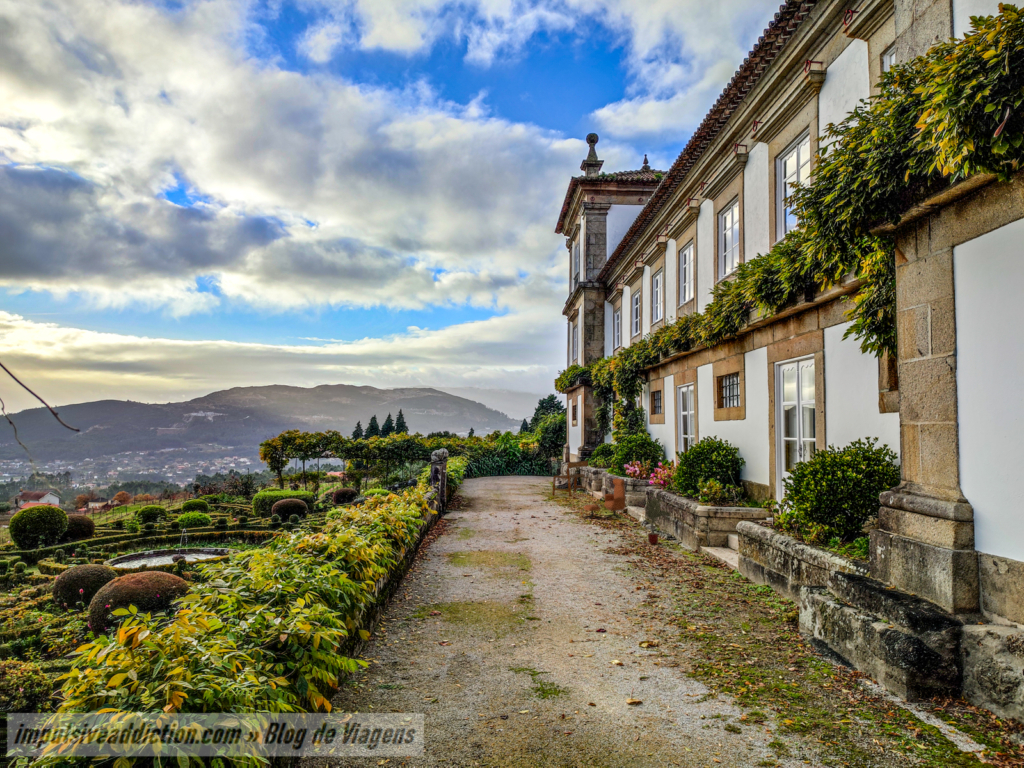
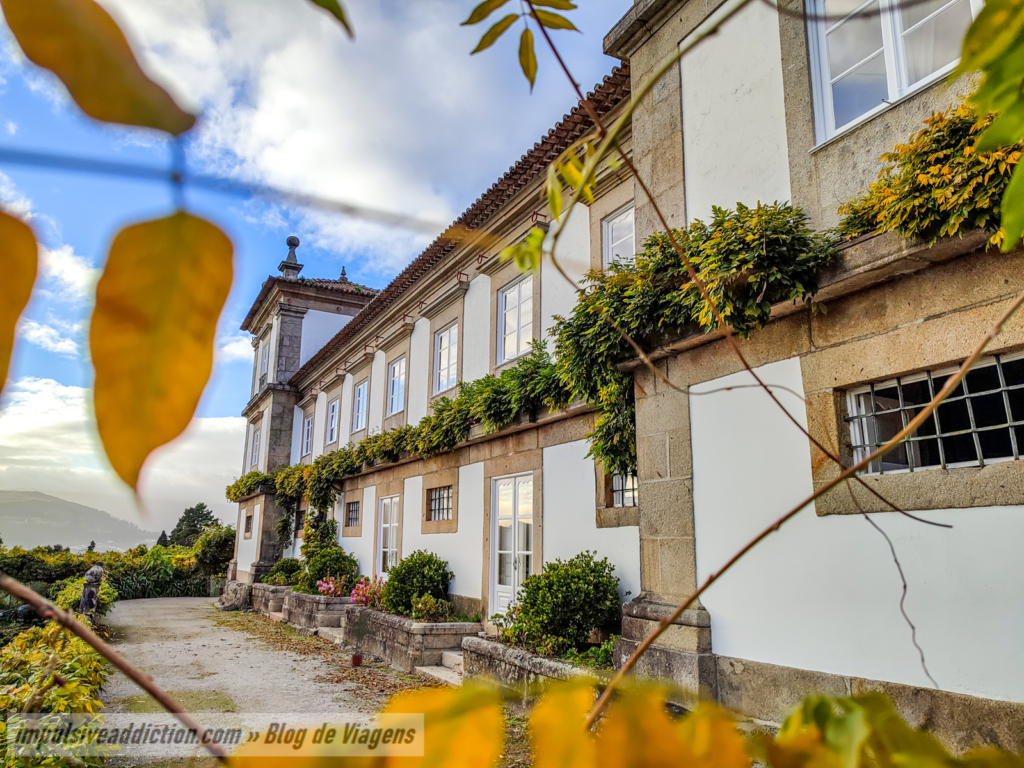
bench: present [552,461,588,496] -> none [219,575,266,616]
lounge chair: present [583,478,626,519] -> none [265,594,317,642]

